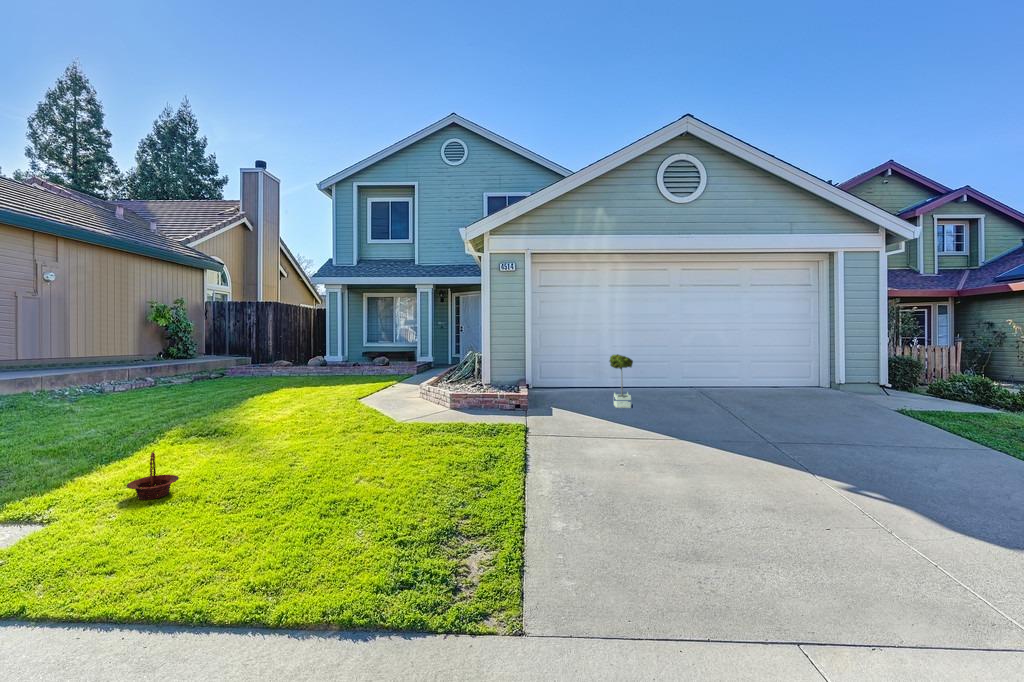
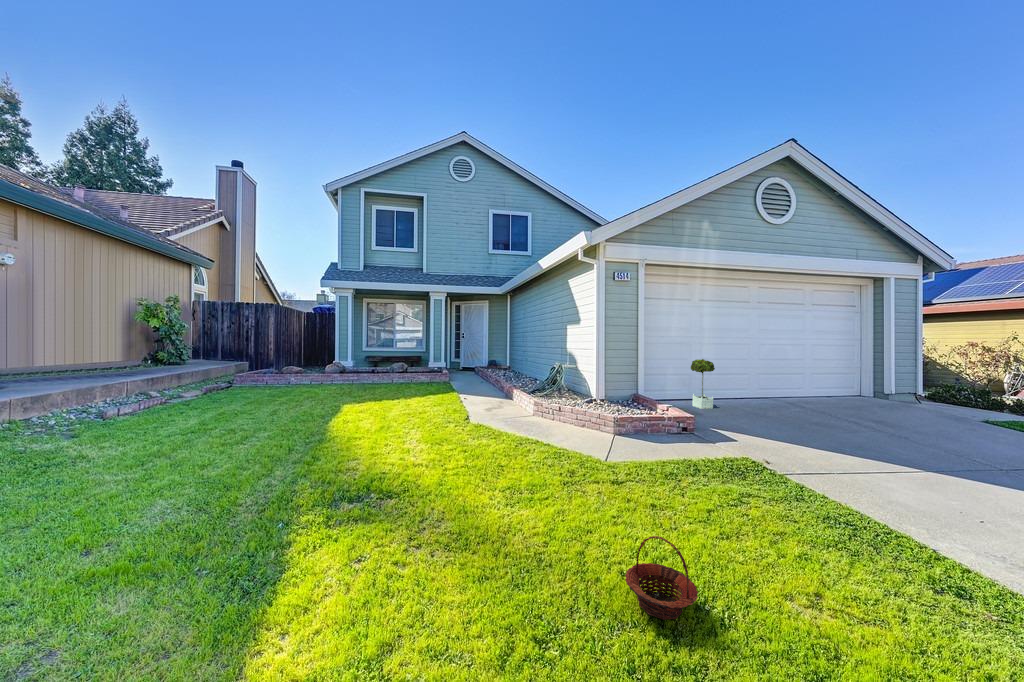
basket: present [127,452,179,500] -> present [625,536,698,620]

